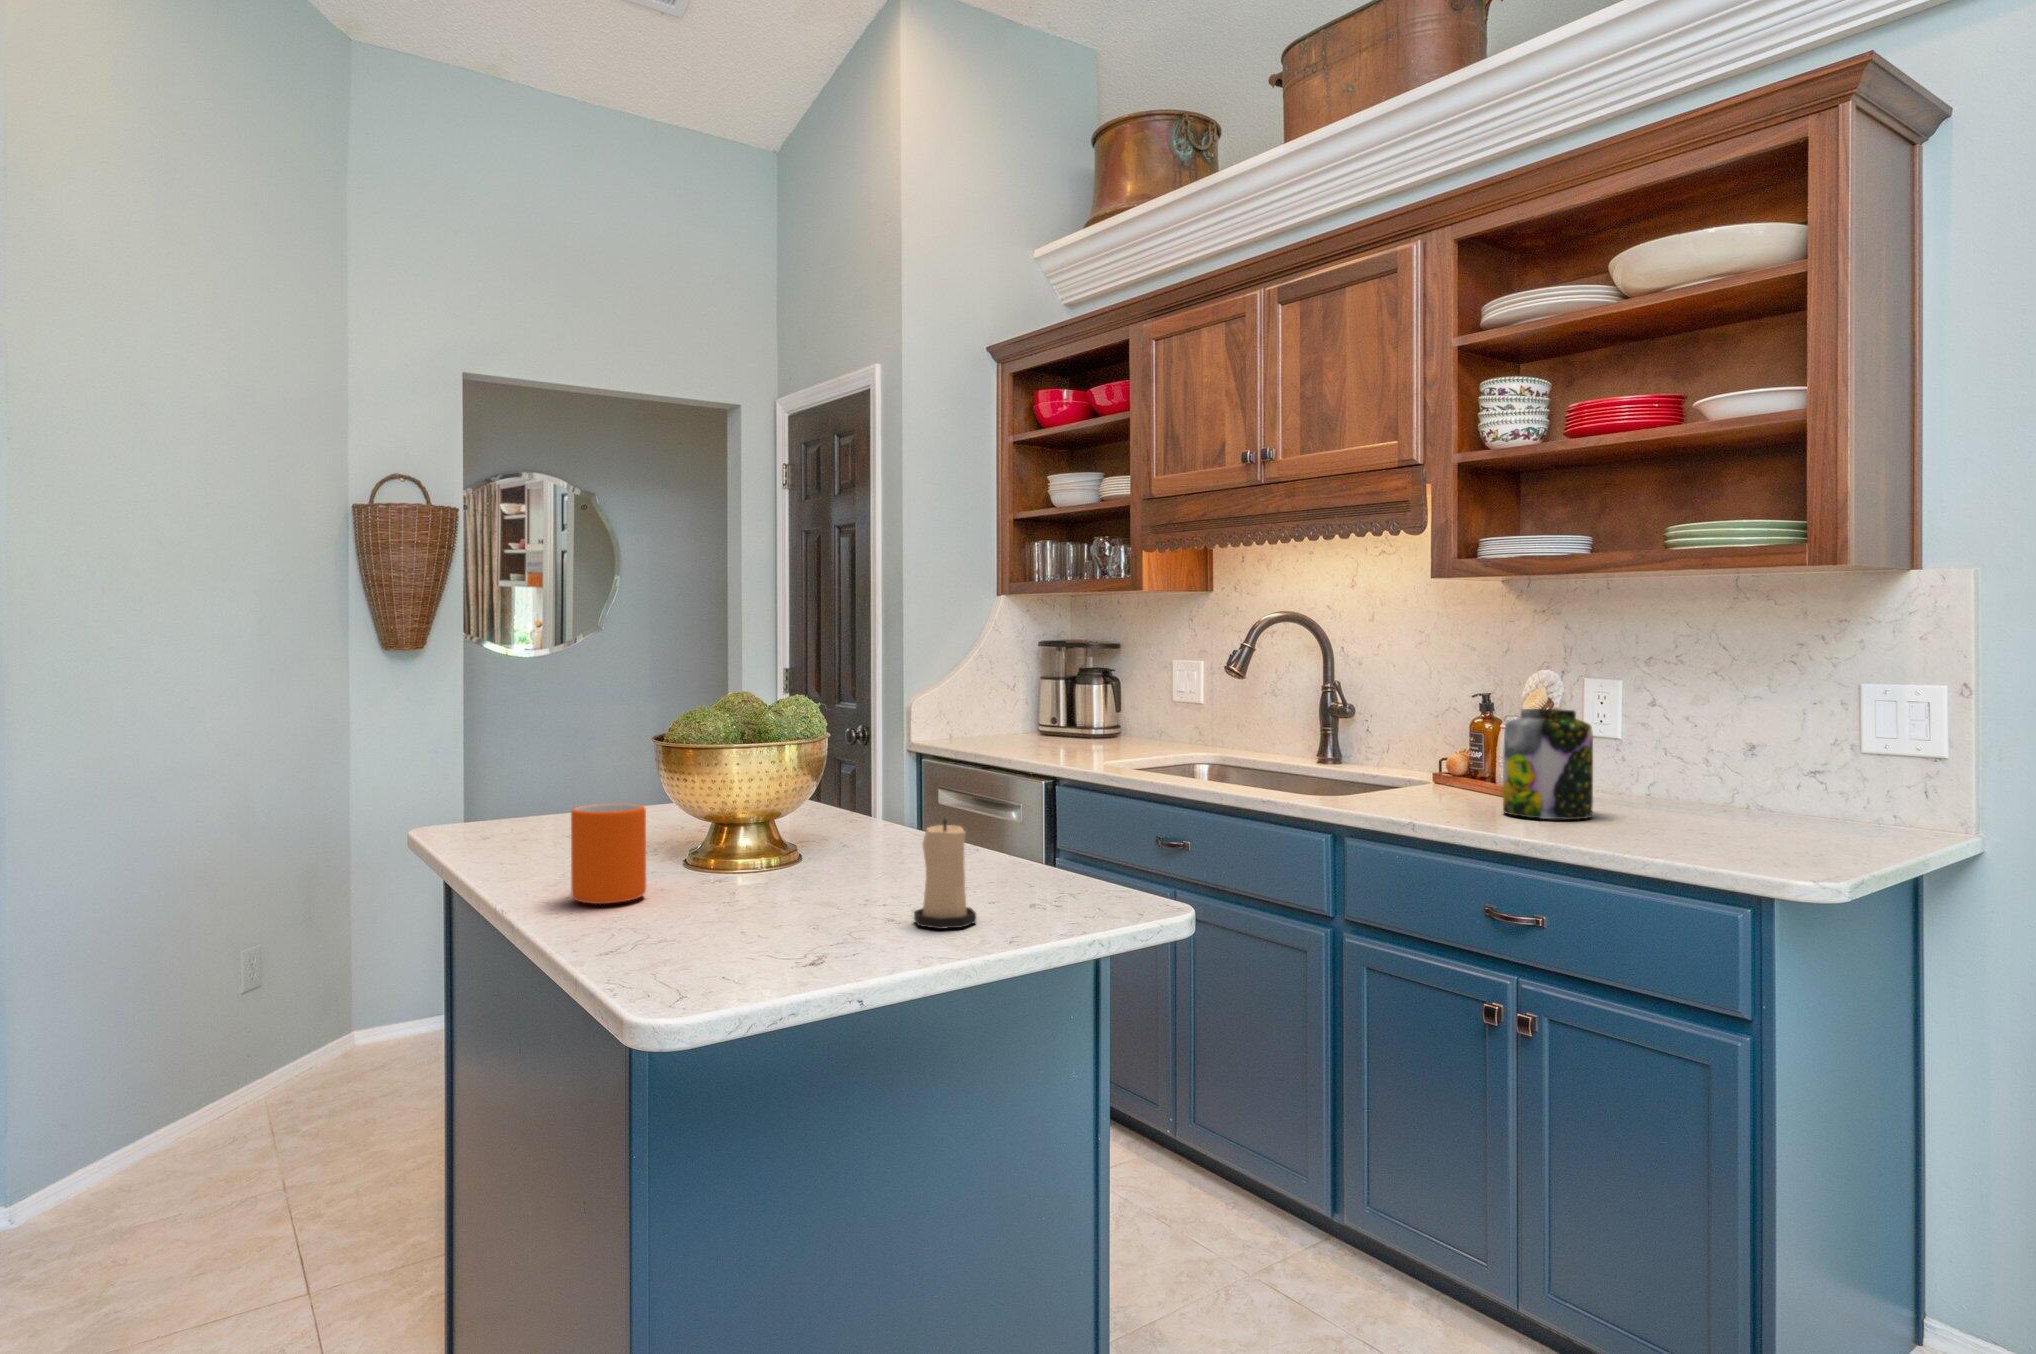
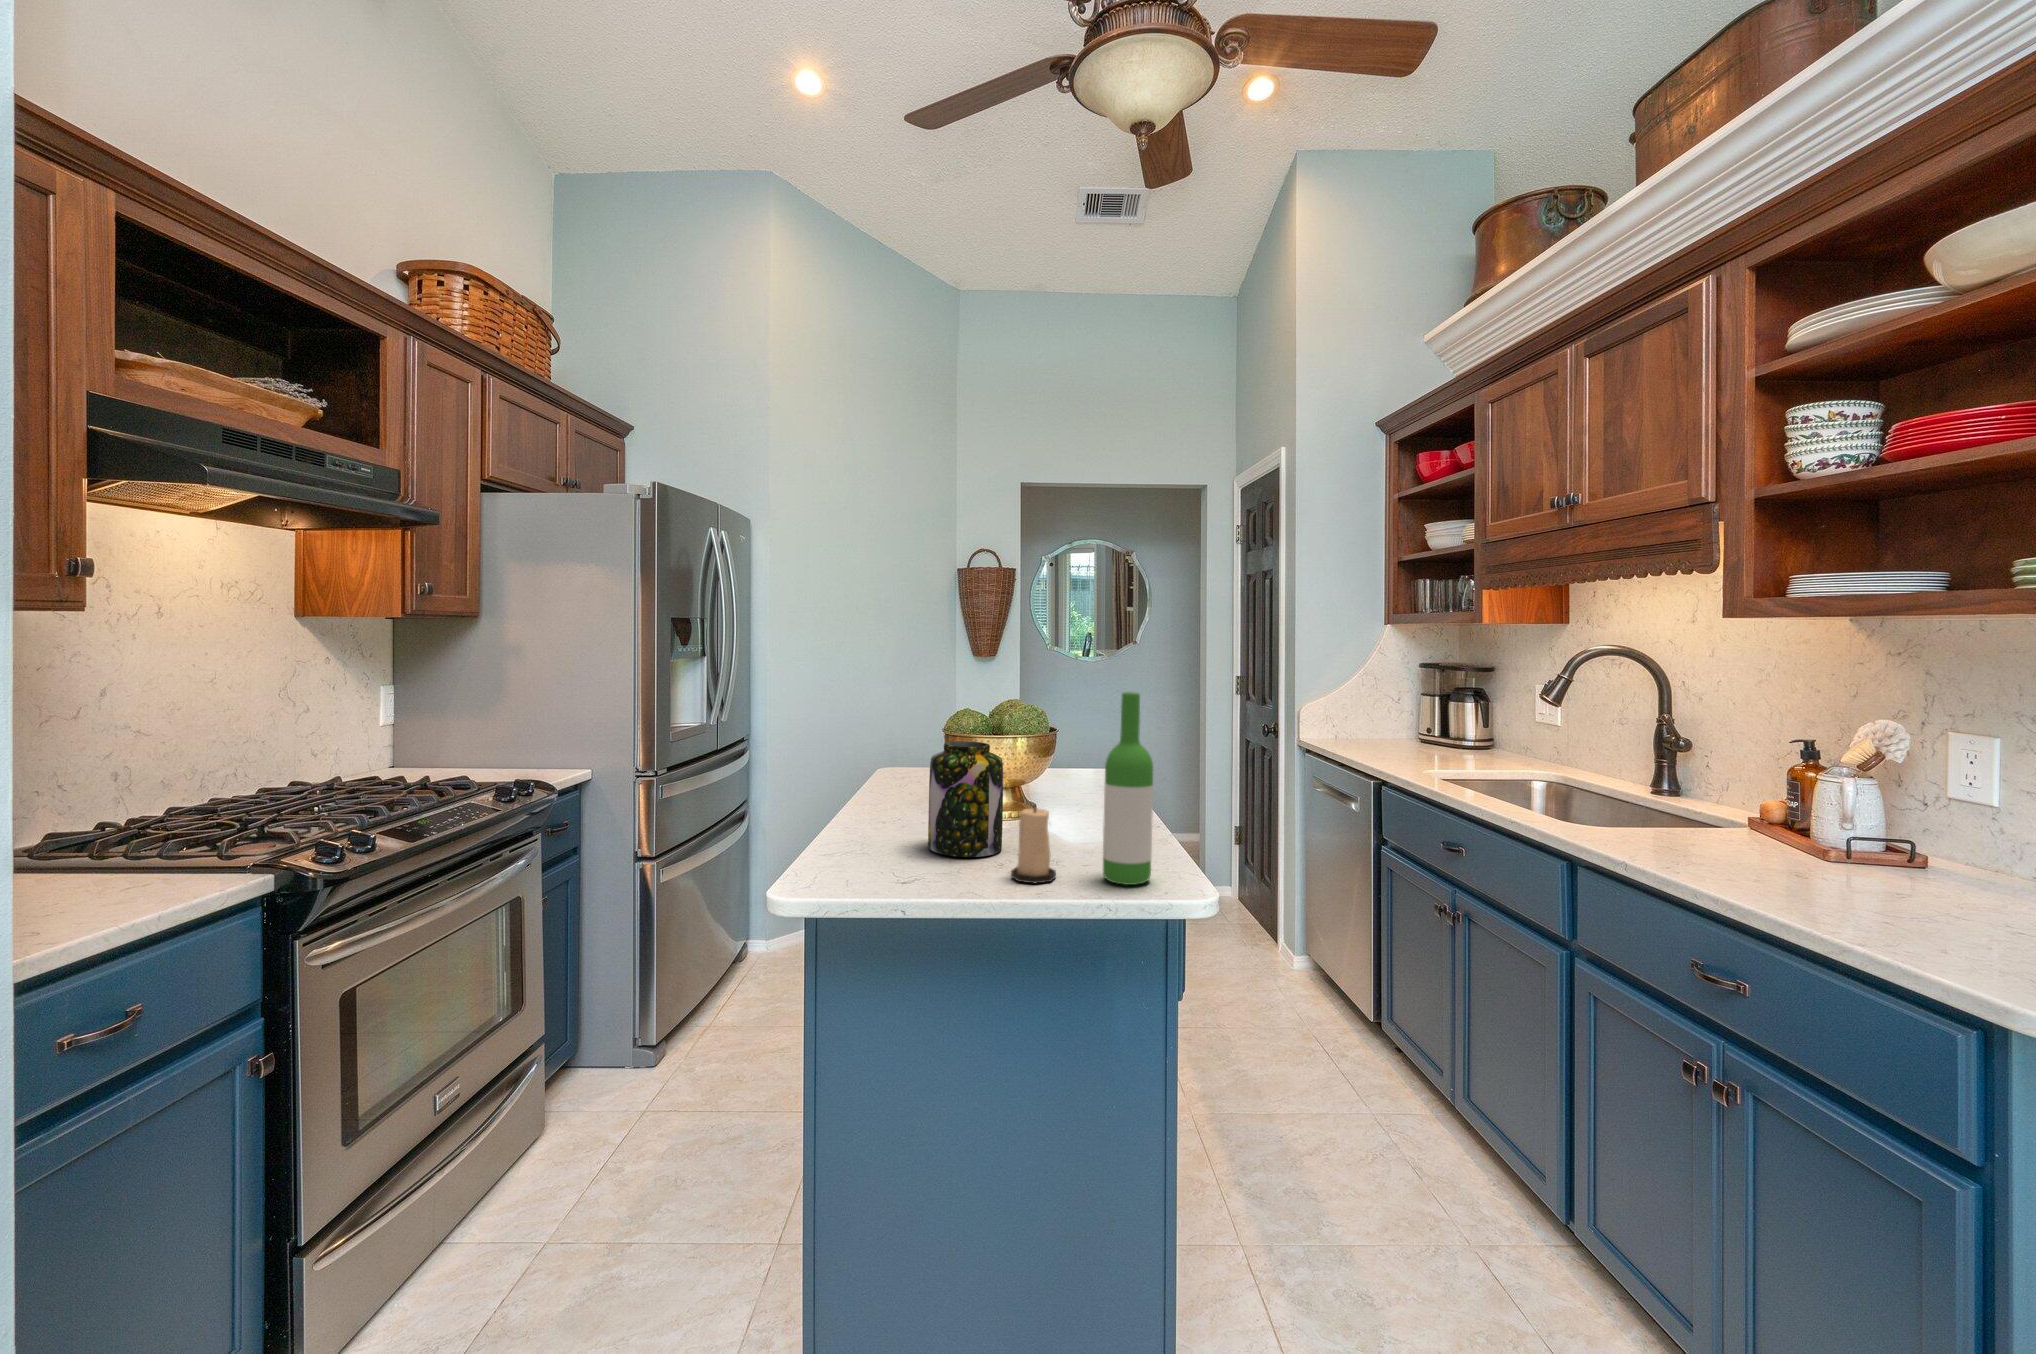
wine bottle: none [1023,659,1087,911] -> present [1103,692,1153,885]
jar: present [1503,709,1593,820] -> present [928,741,1003,857]
mug: present [571,803,646,904] -> none [867,769,912,832]

